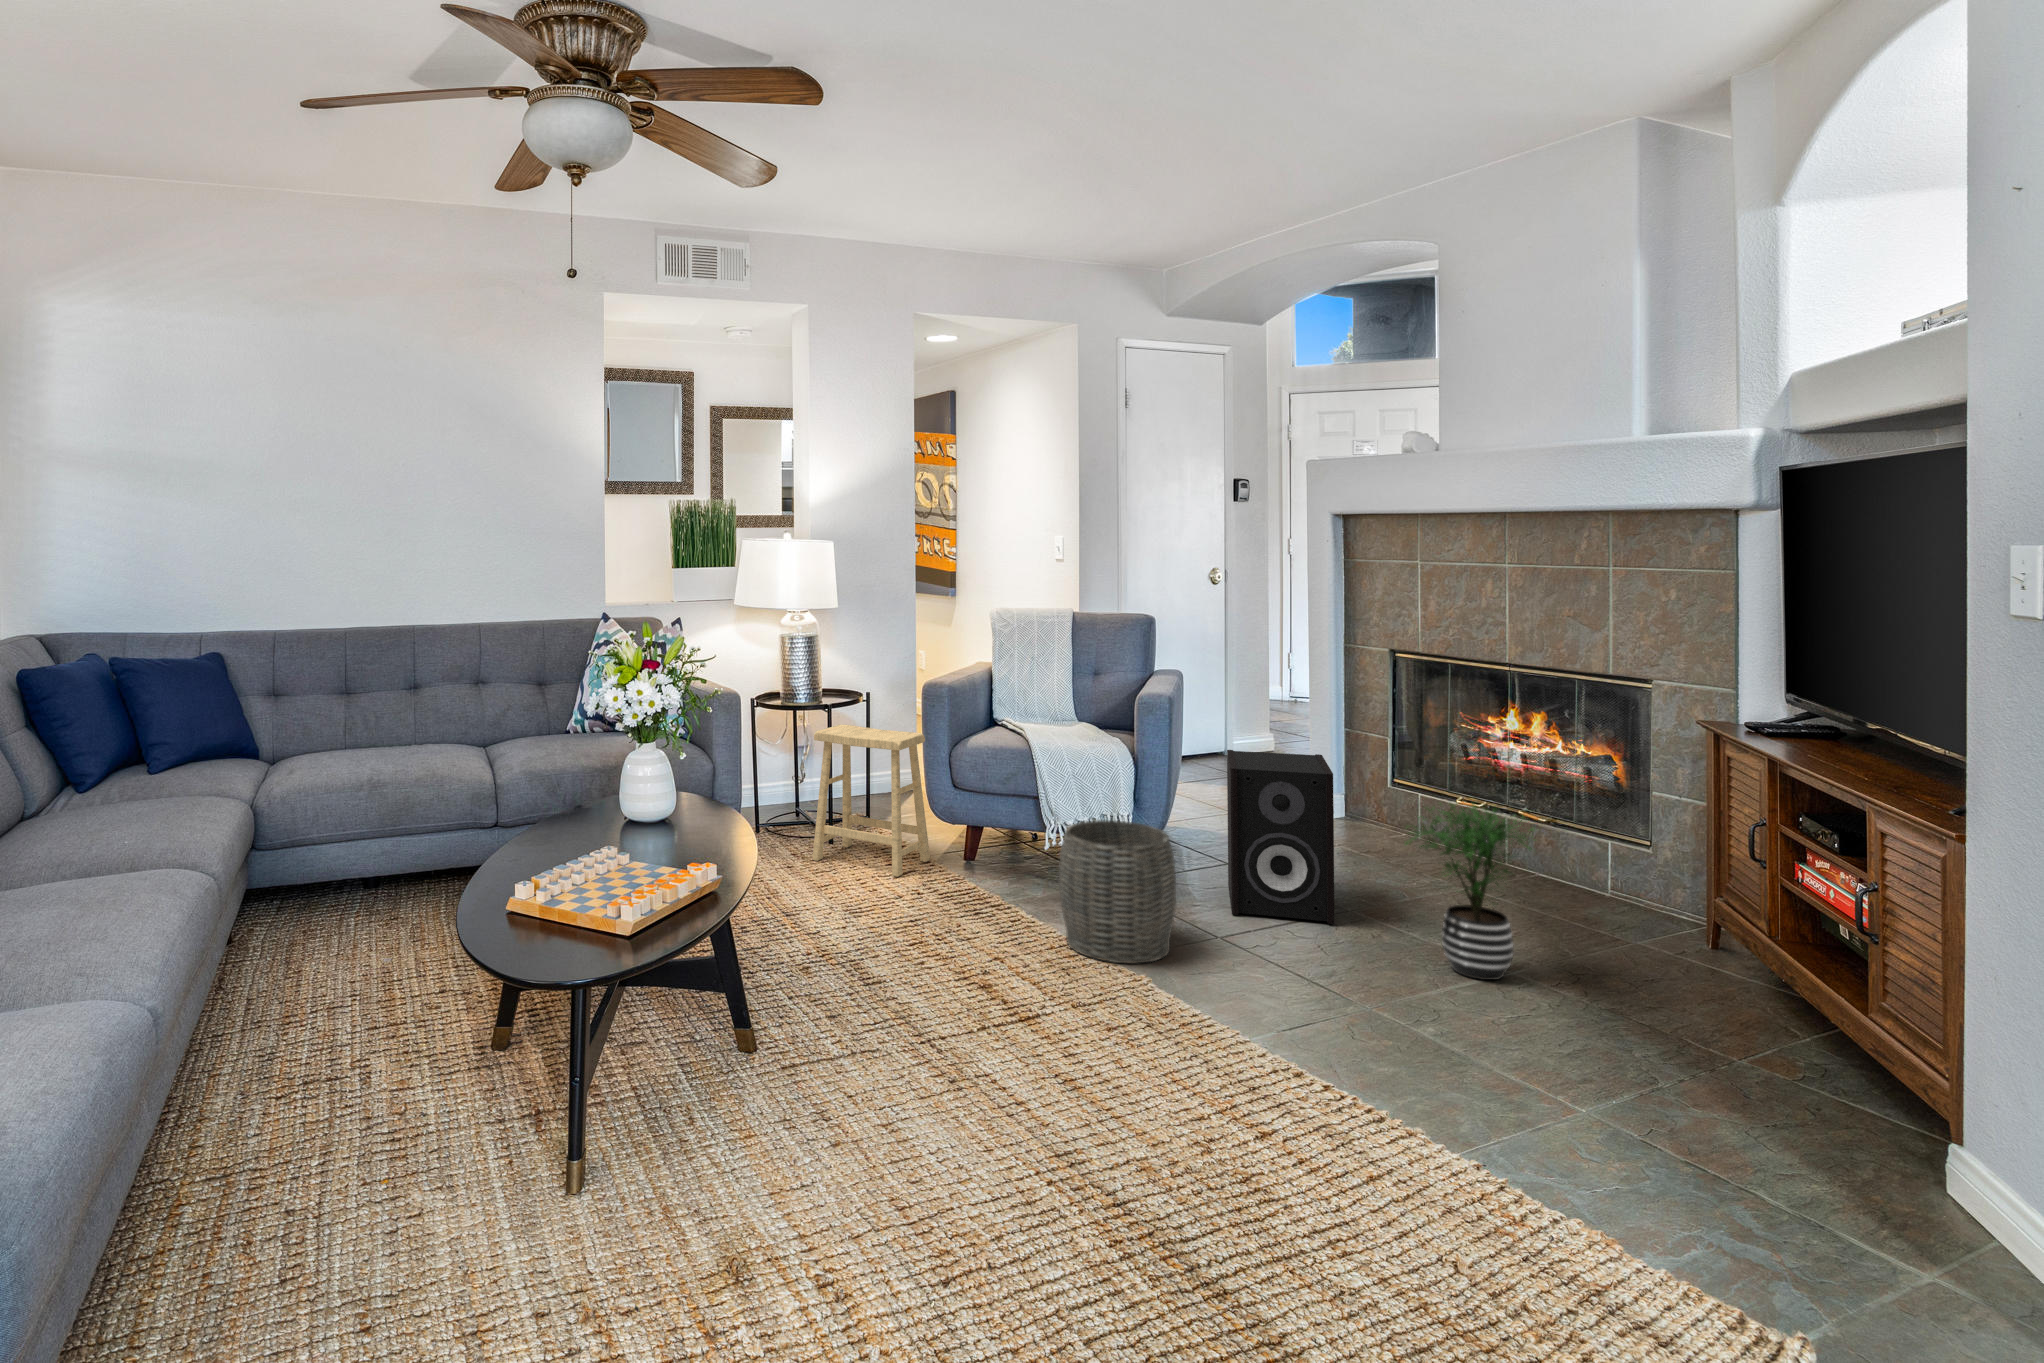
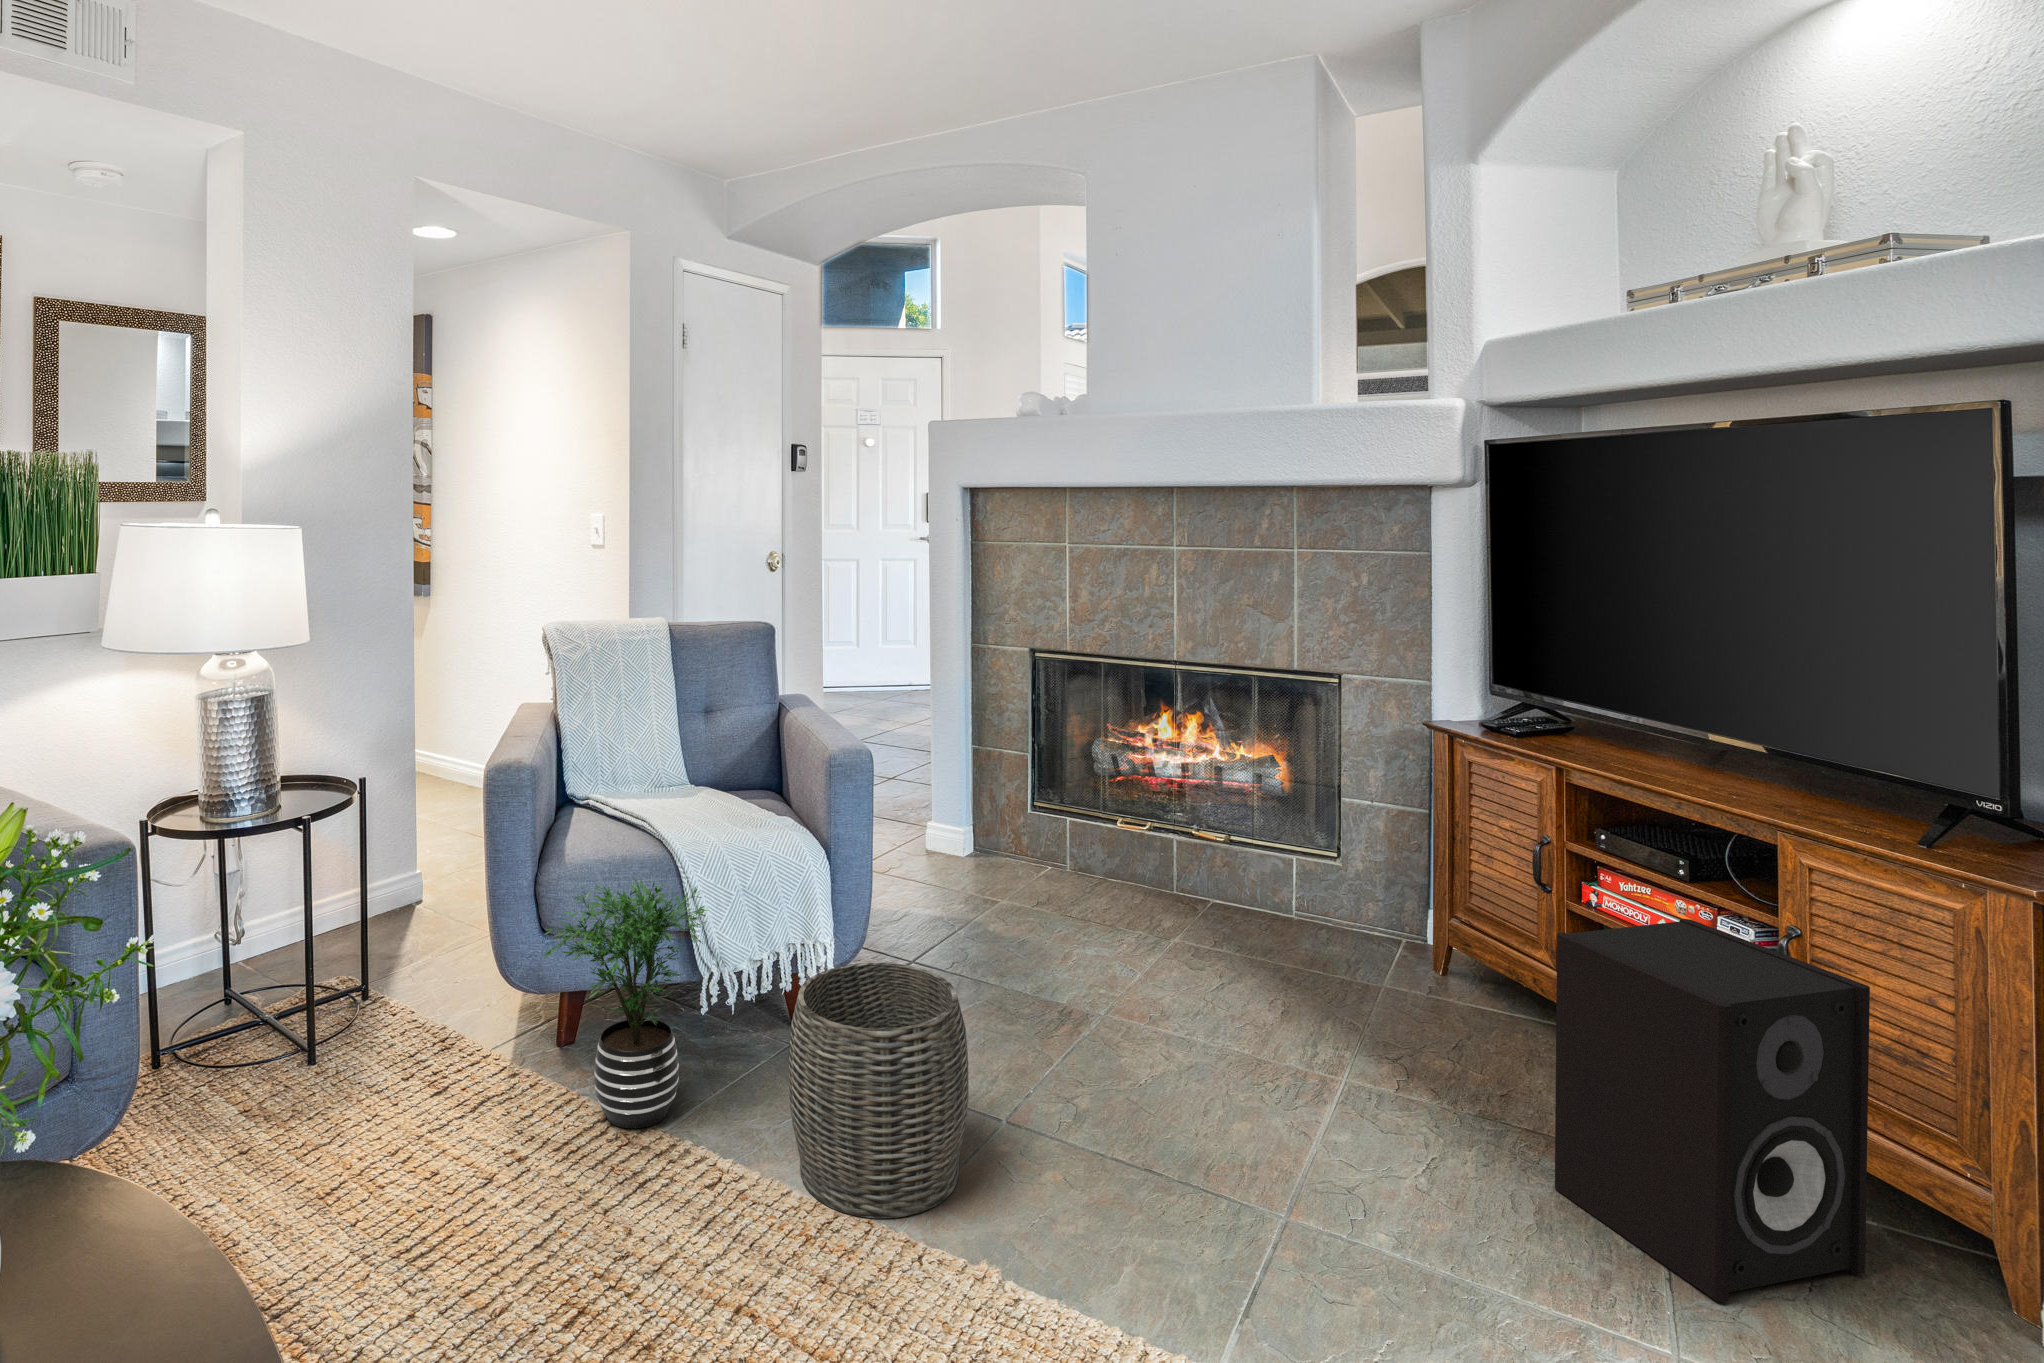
footstool: present [812,725,930,877] -> none [294,845,506,1106]
speaker: present [1227,750,1335,924] -> present [1555,919,1870,1302]
potted plant: present [1406,803,1535,980] -> present [544,878,708,1128]

